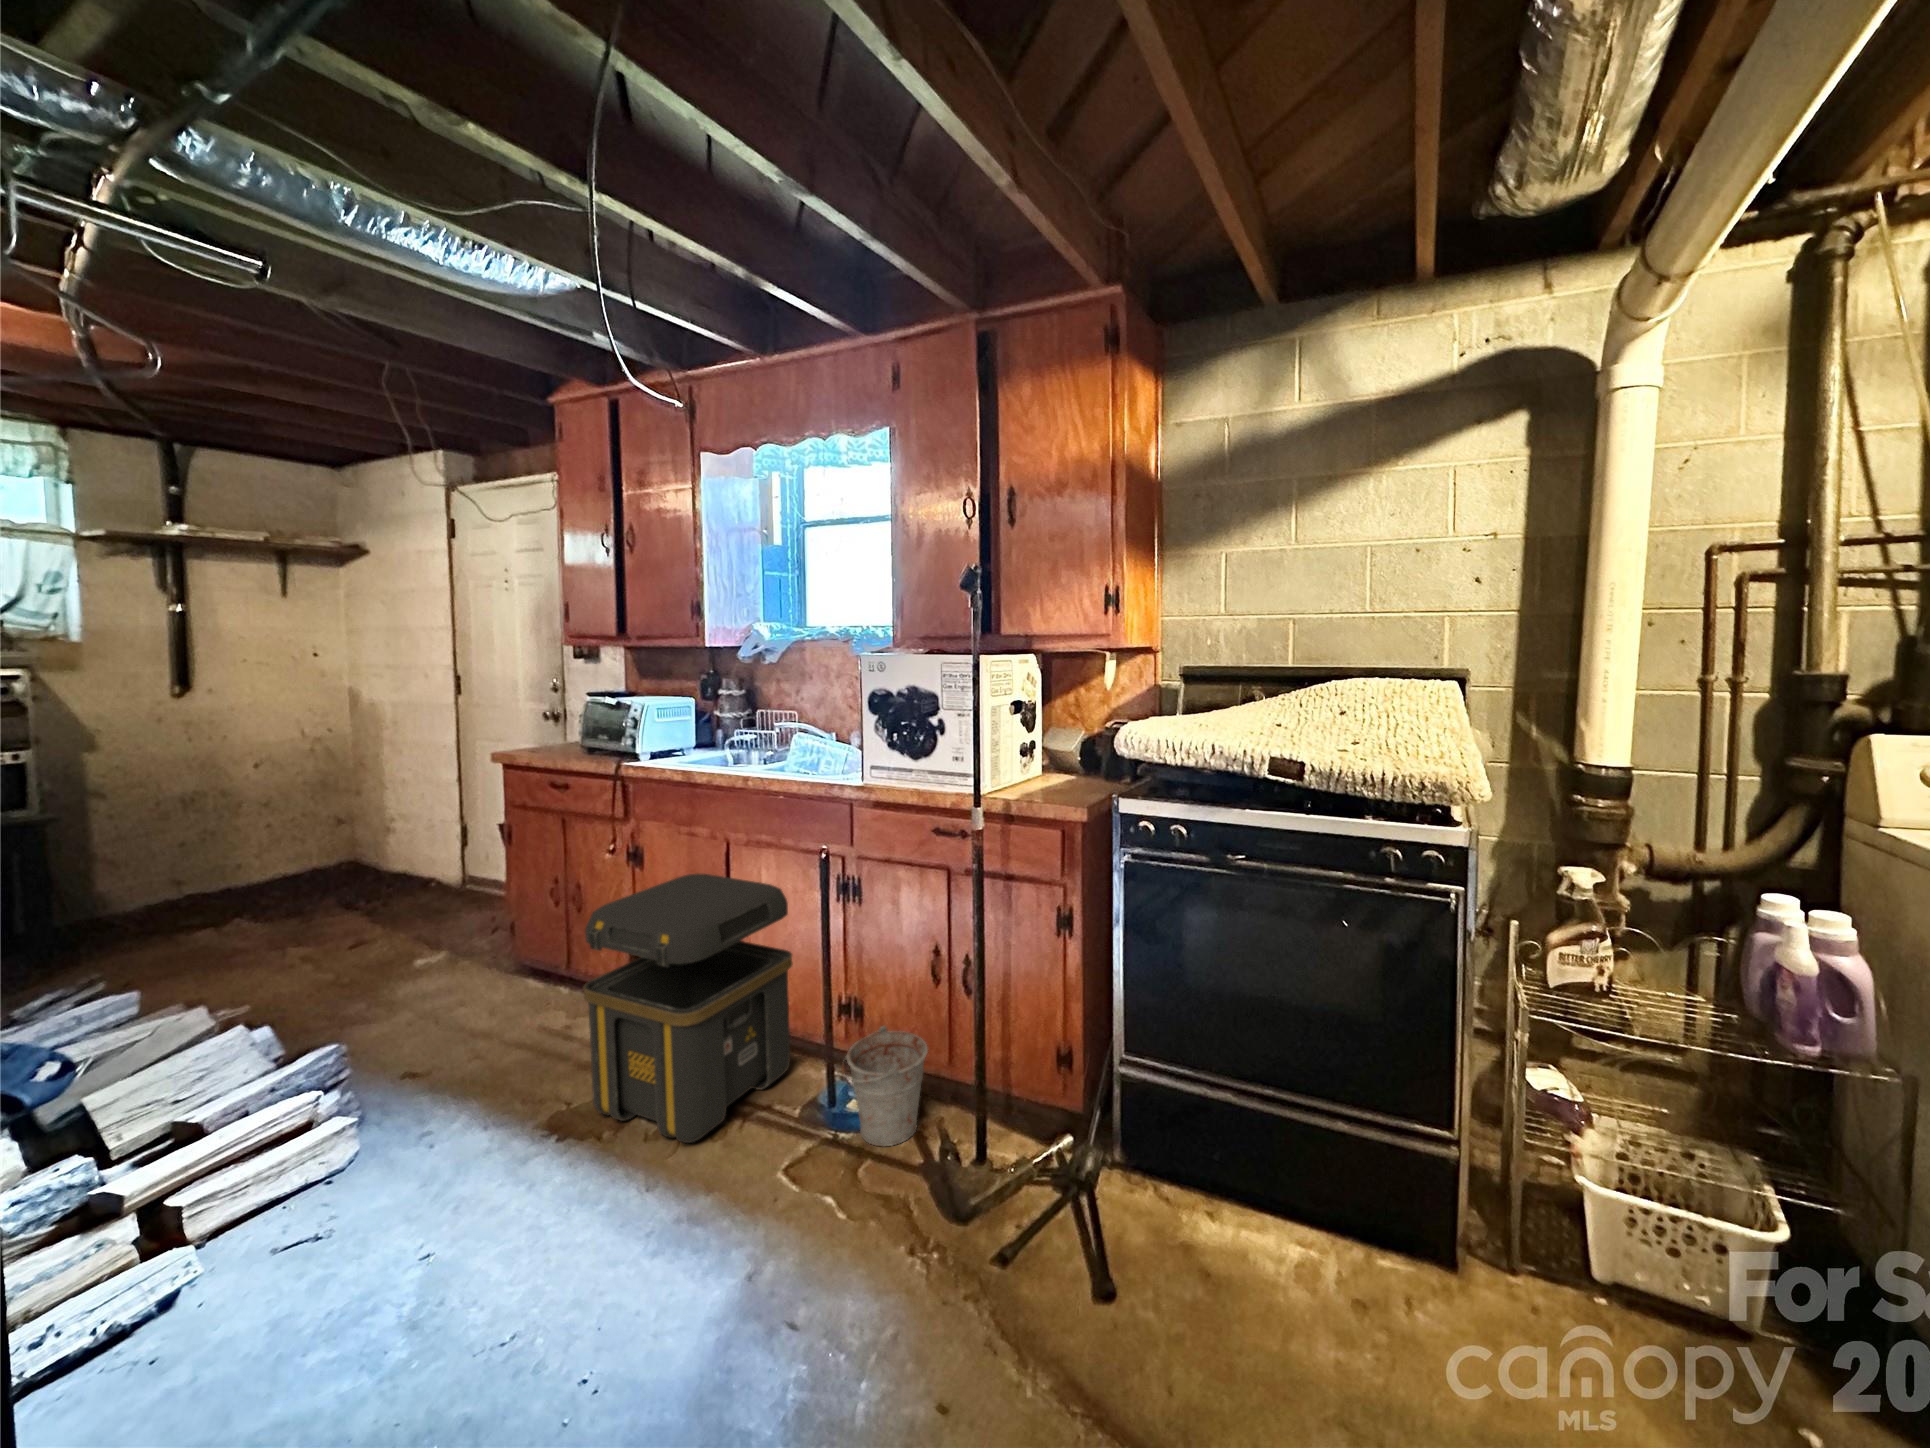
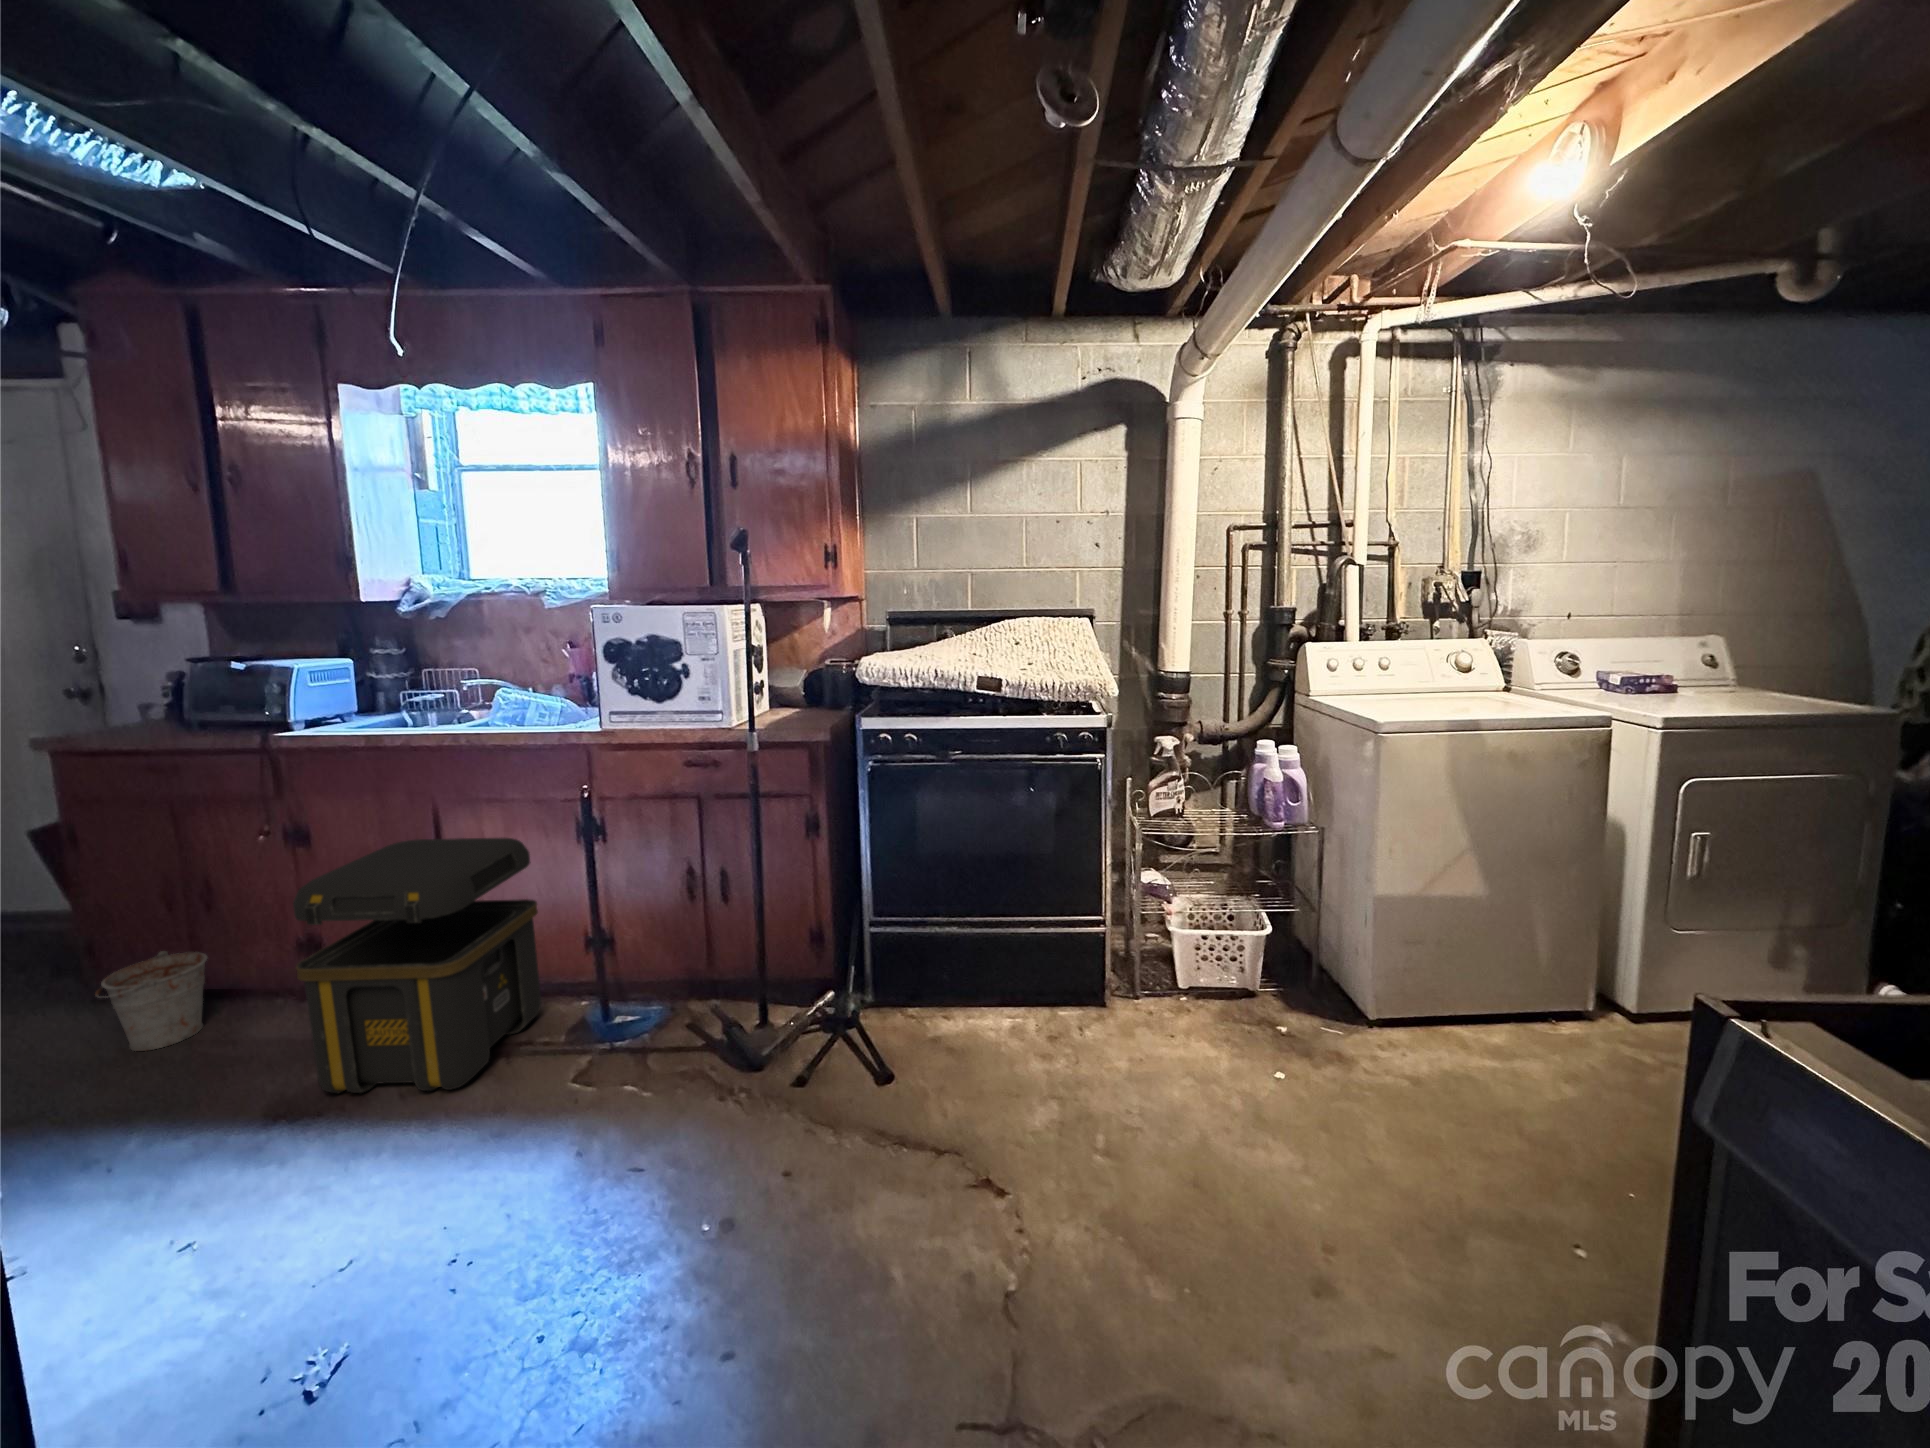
bucket: present [841,1026,928,1146] -> present [95,951,207,1051]

